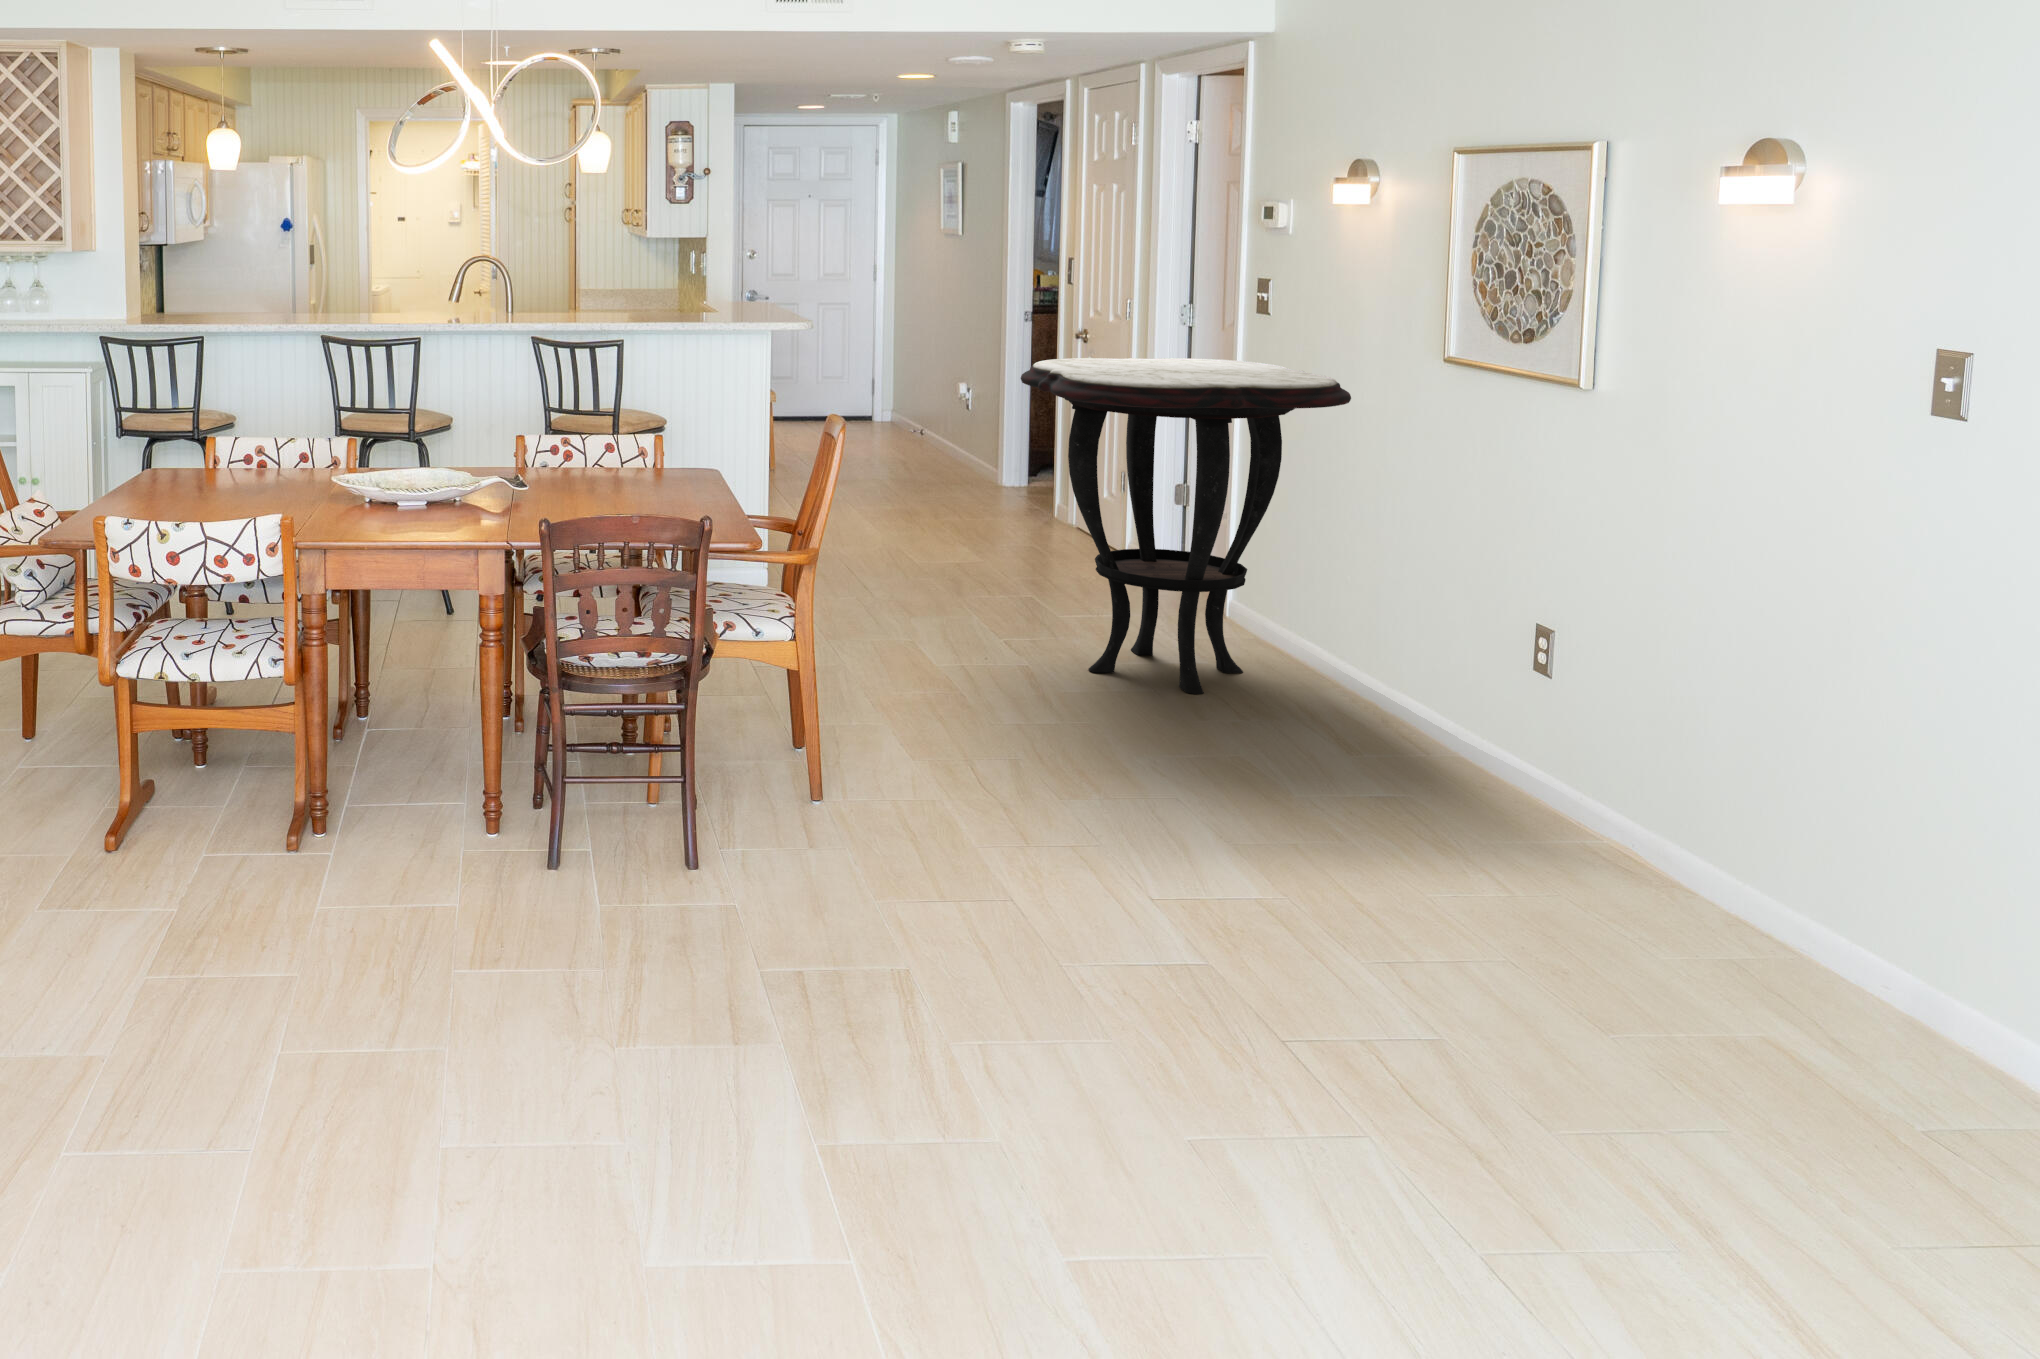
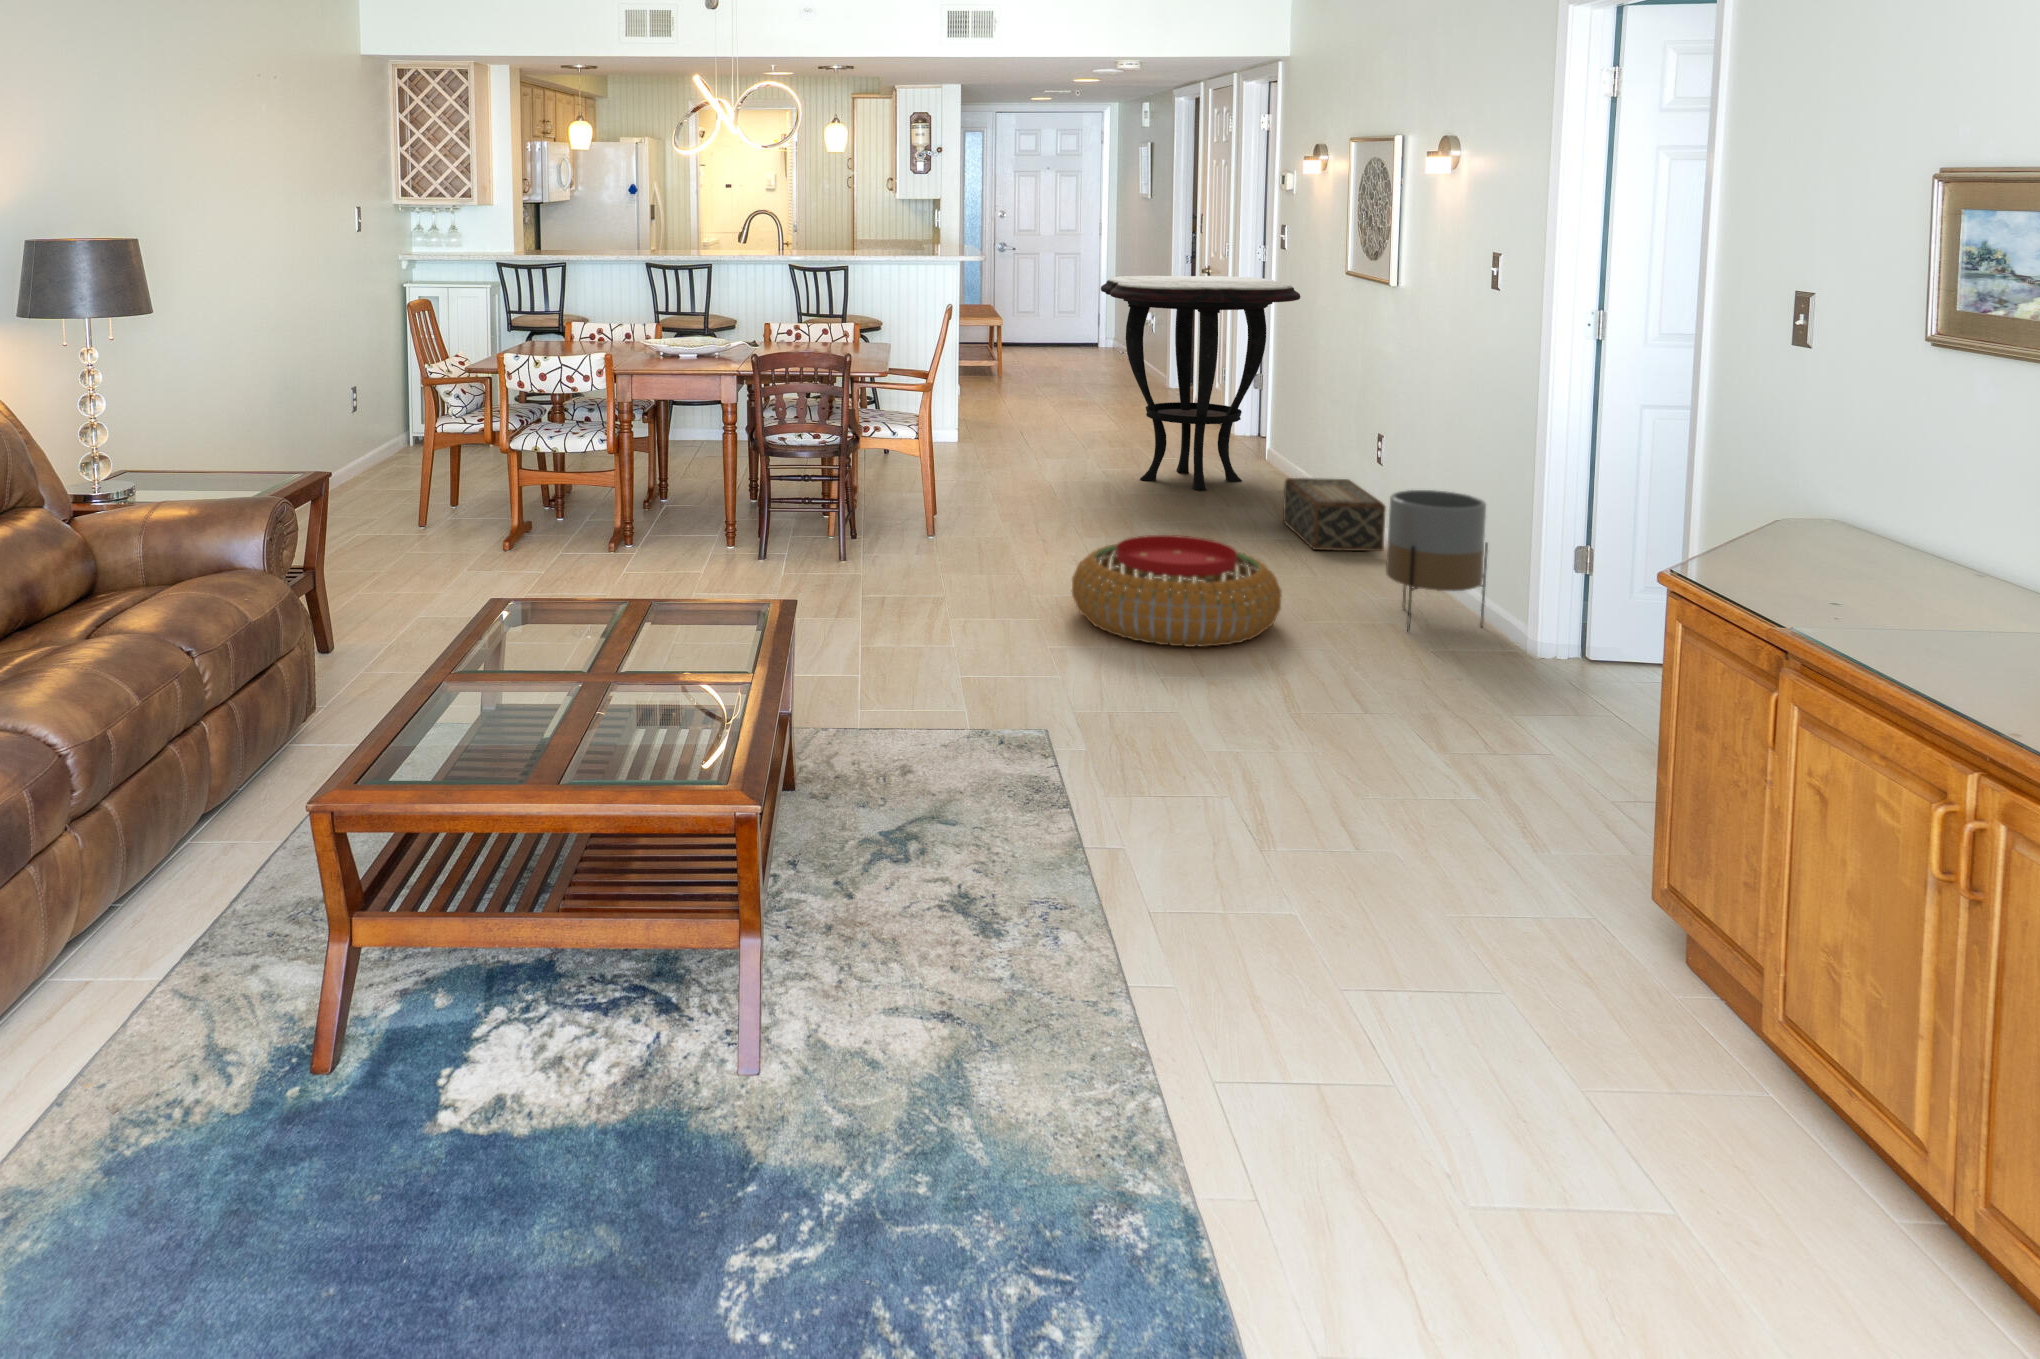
woven basket: none [1375,697,1596,839] -> present [1283,478,1386,551]
planter: none [1755,793,1981,1084] -> present [1386,490,1488,631]
pouf: none [1175,877,1614,1150] -> present [1071,535,1282,647]

